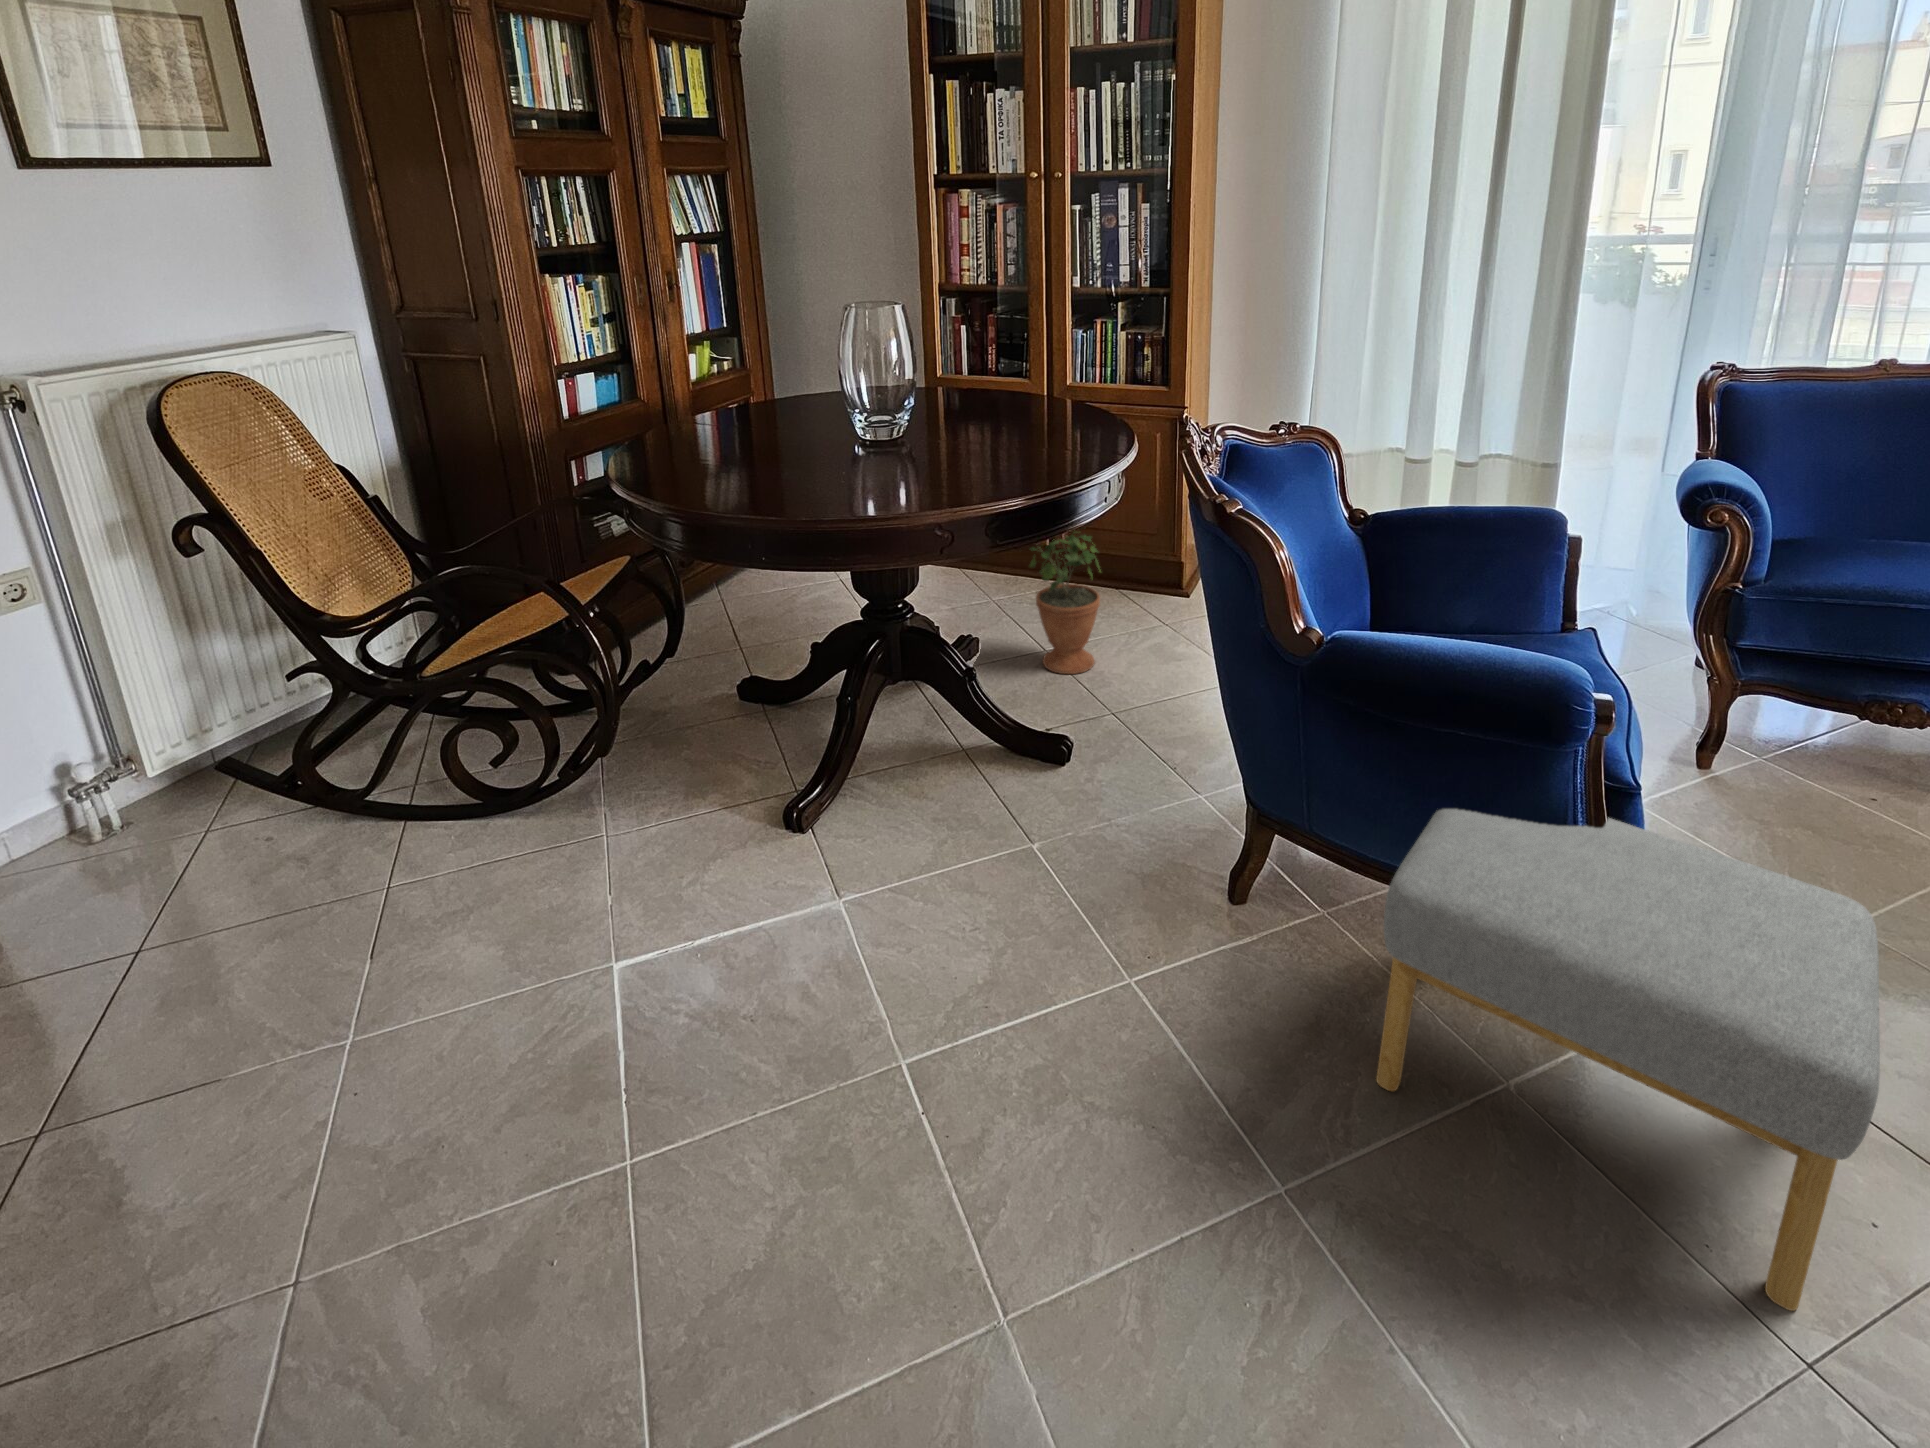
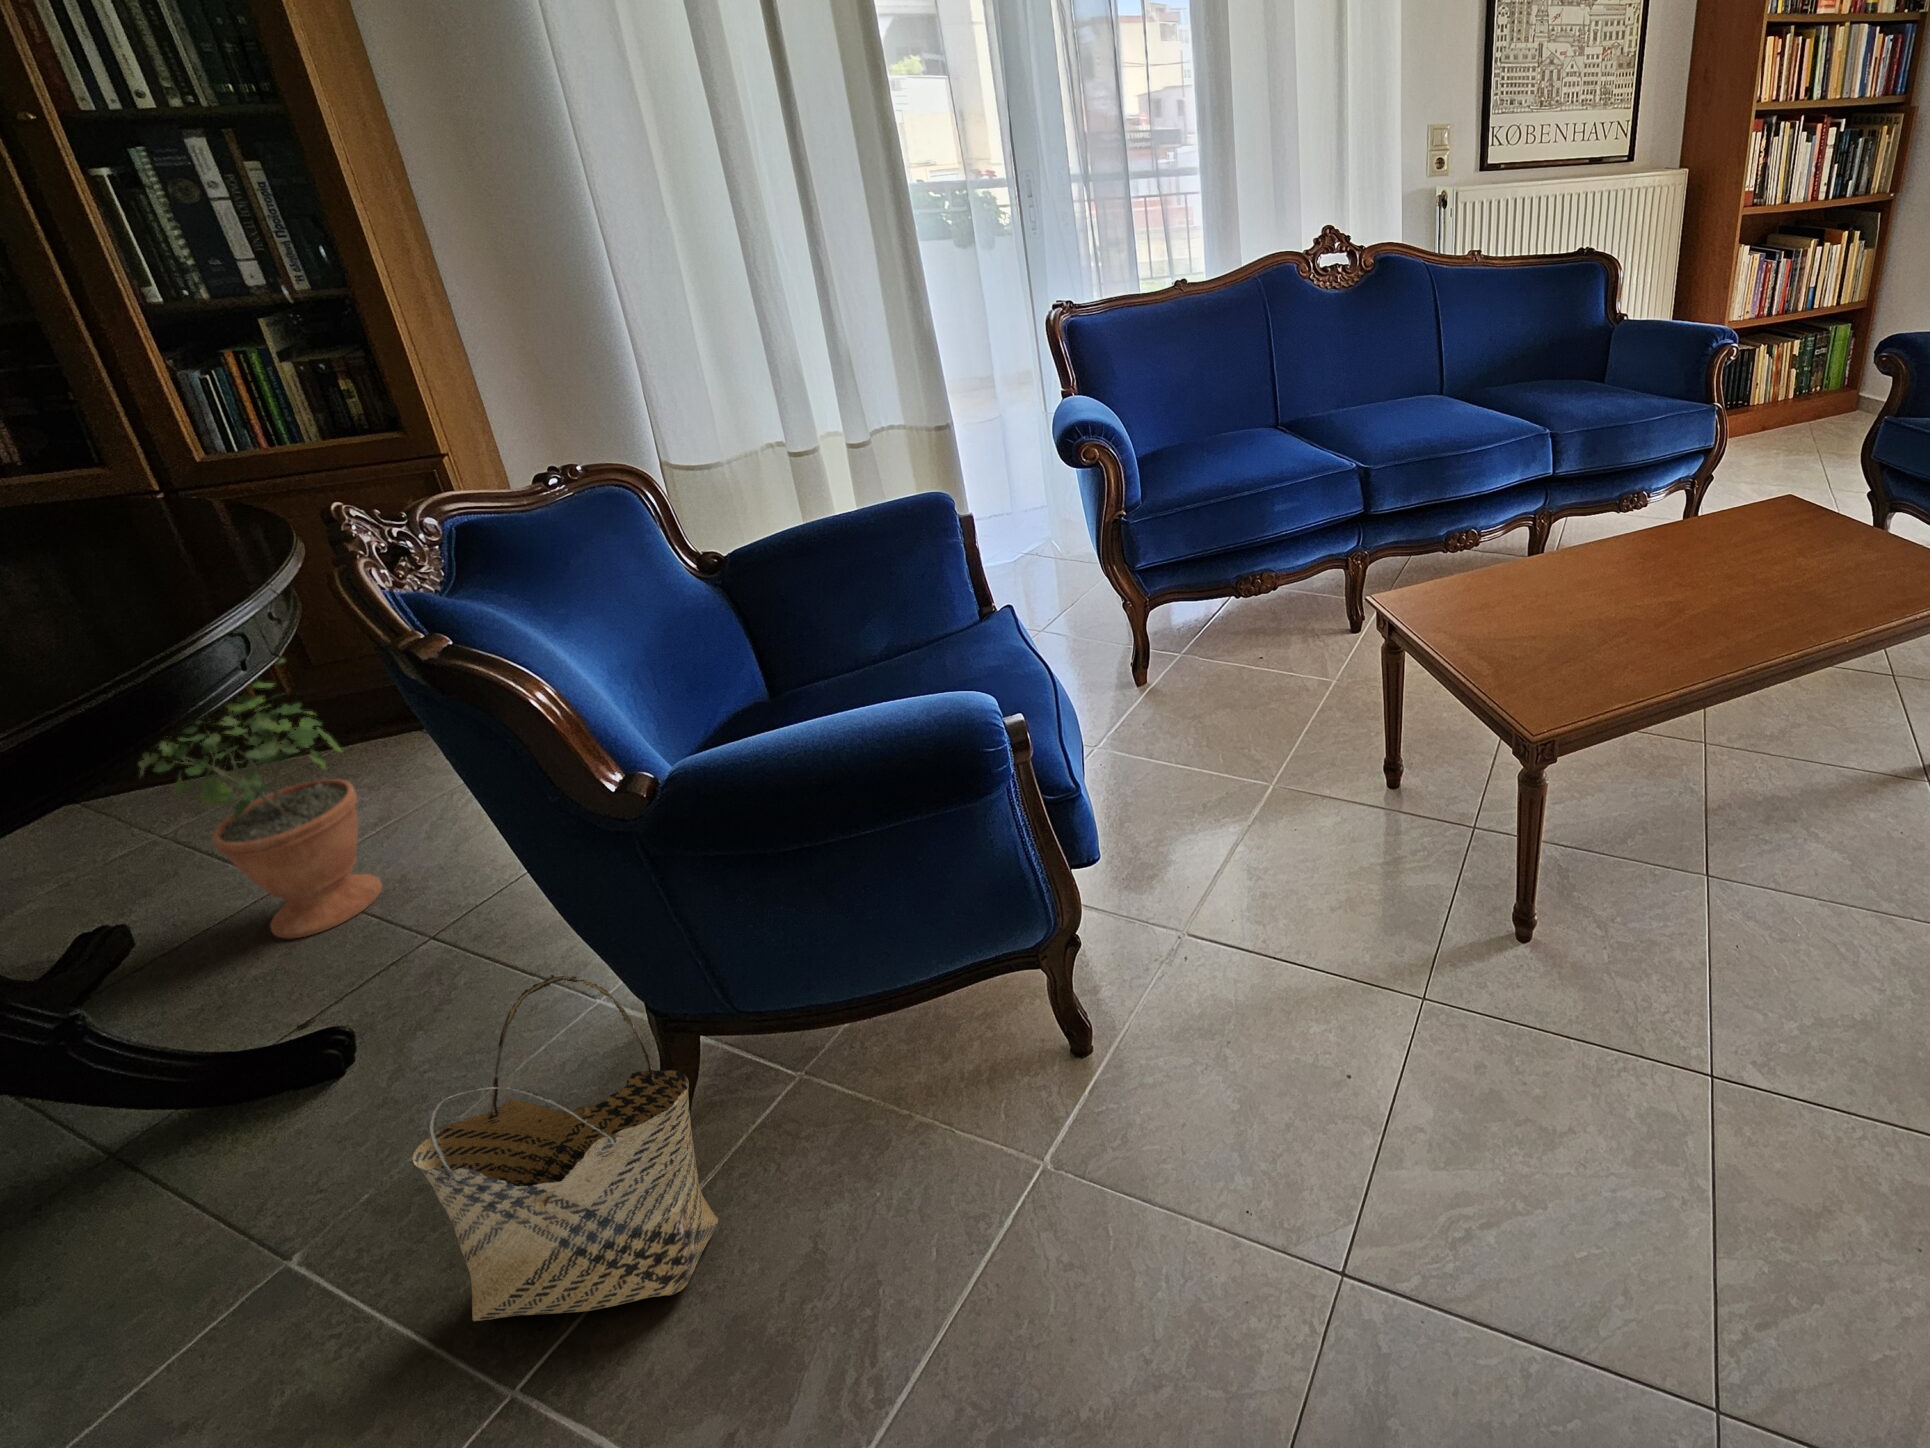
woven basket: none [1124,743,1277,979] -> present [412,976,718,1322]
footstool: present [1376,809,1880,1311] -> none [833,800,1324,1299]

